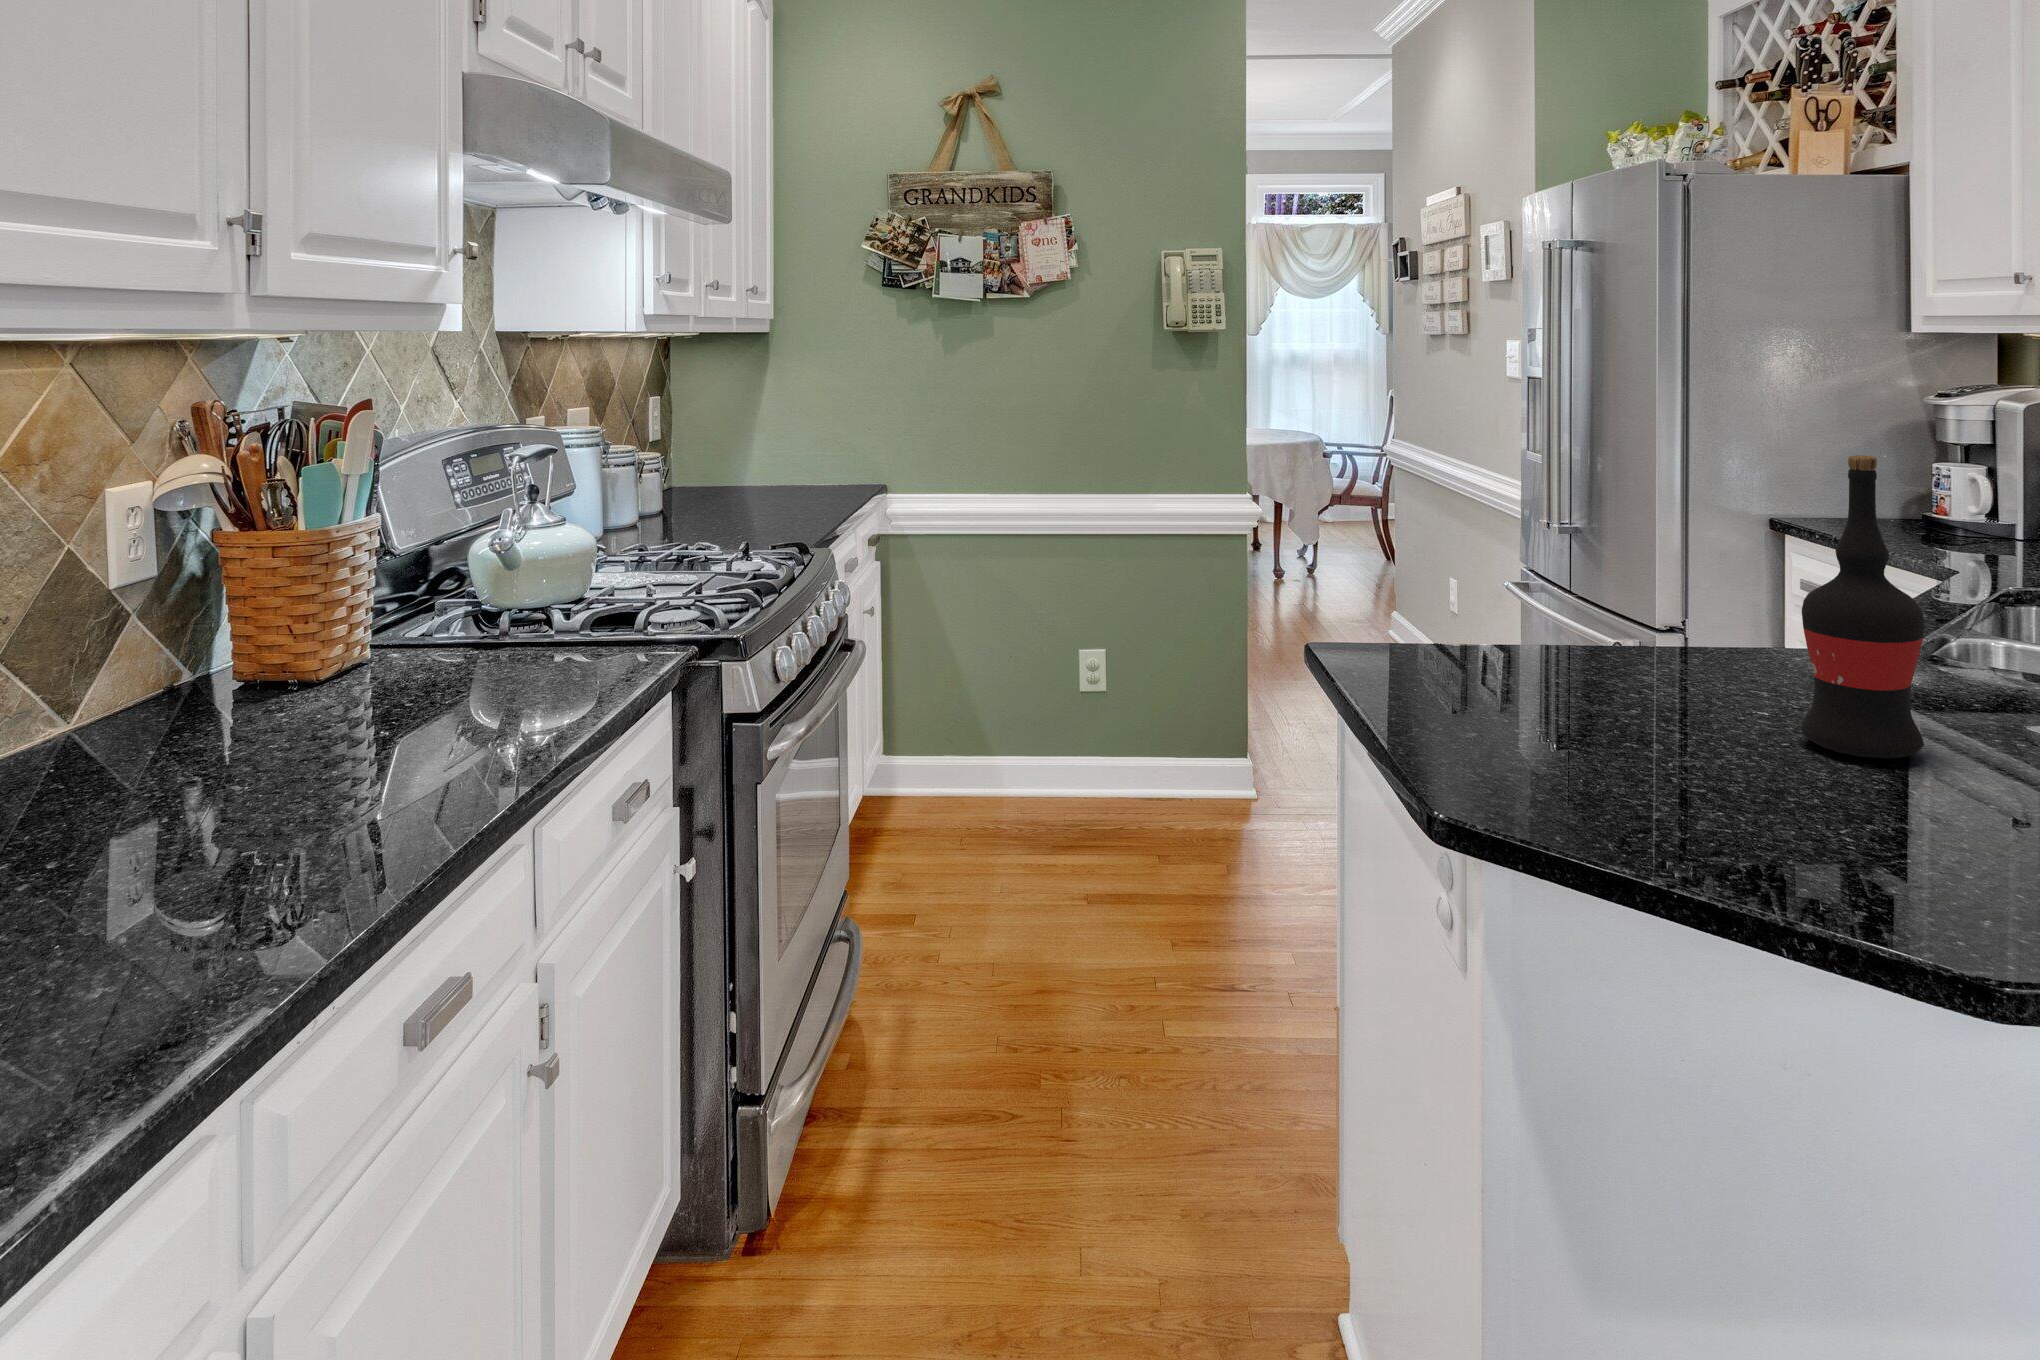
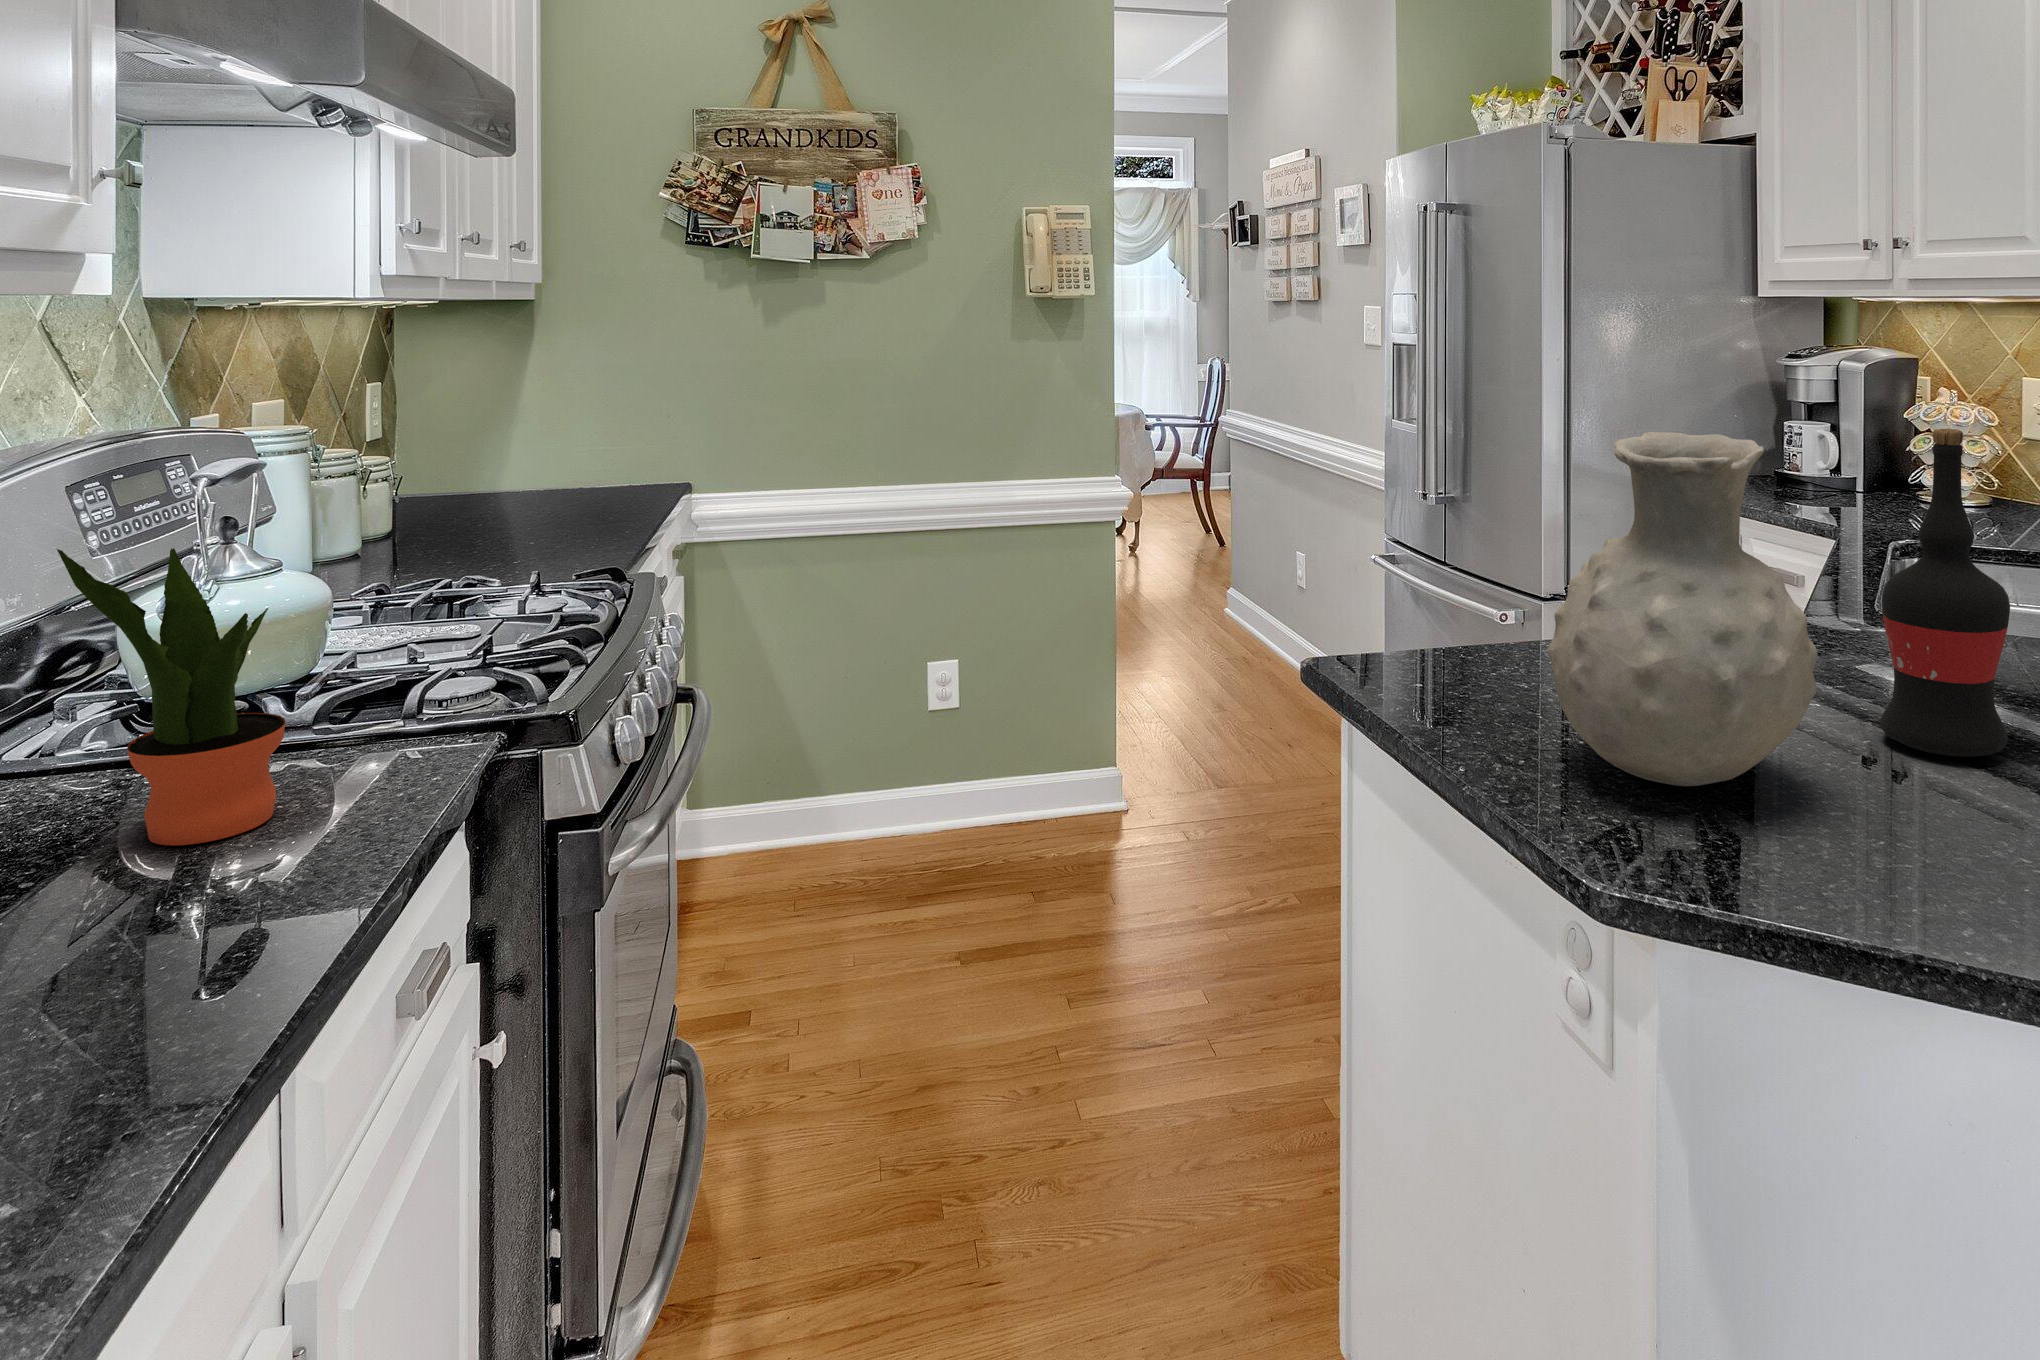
vase: none [1464,450,1690,752] -> present [1548,432,1817,786]
potted plant: none [430,492,555,694] -> present [57,548,285,846]

